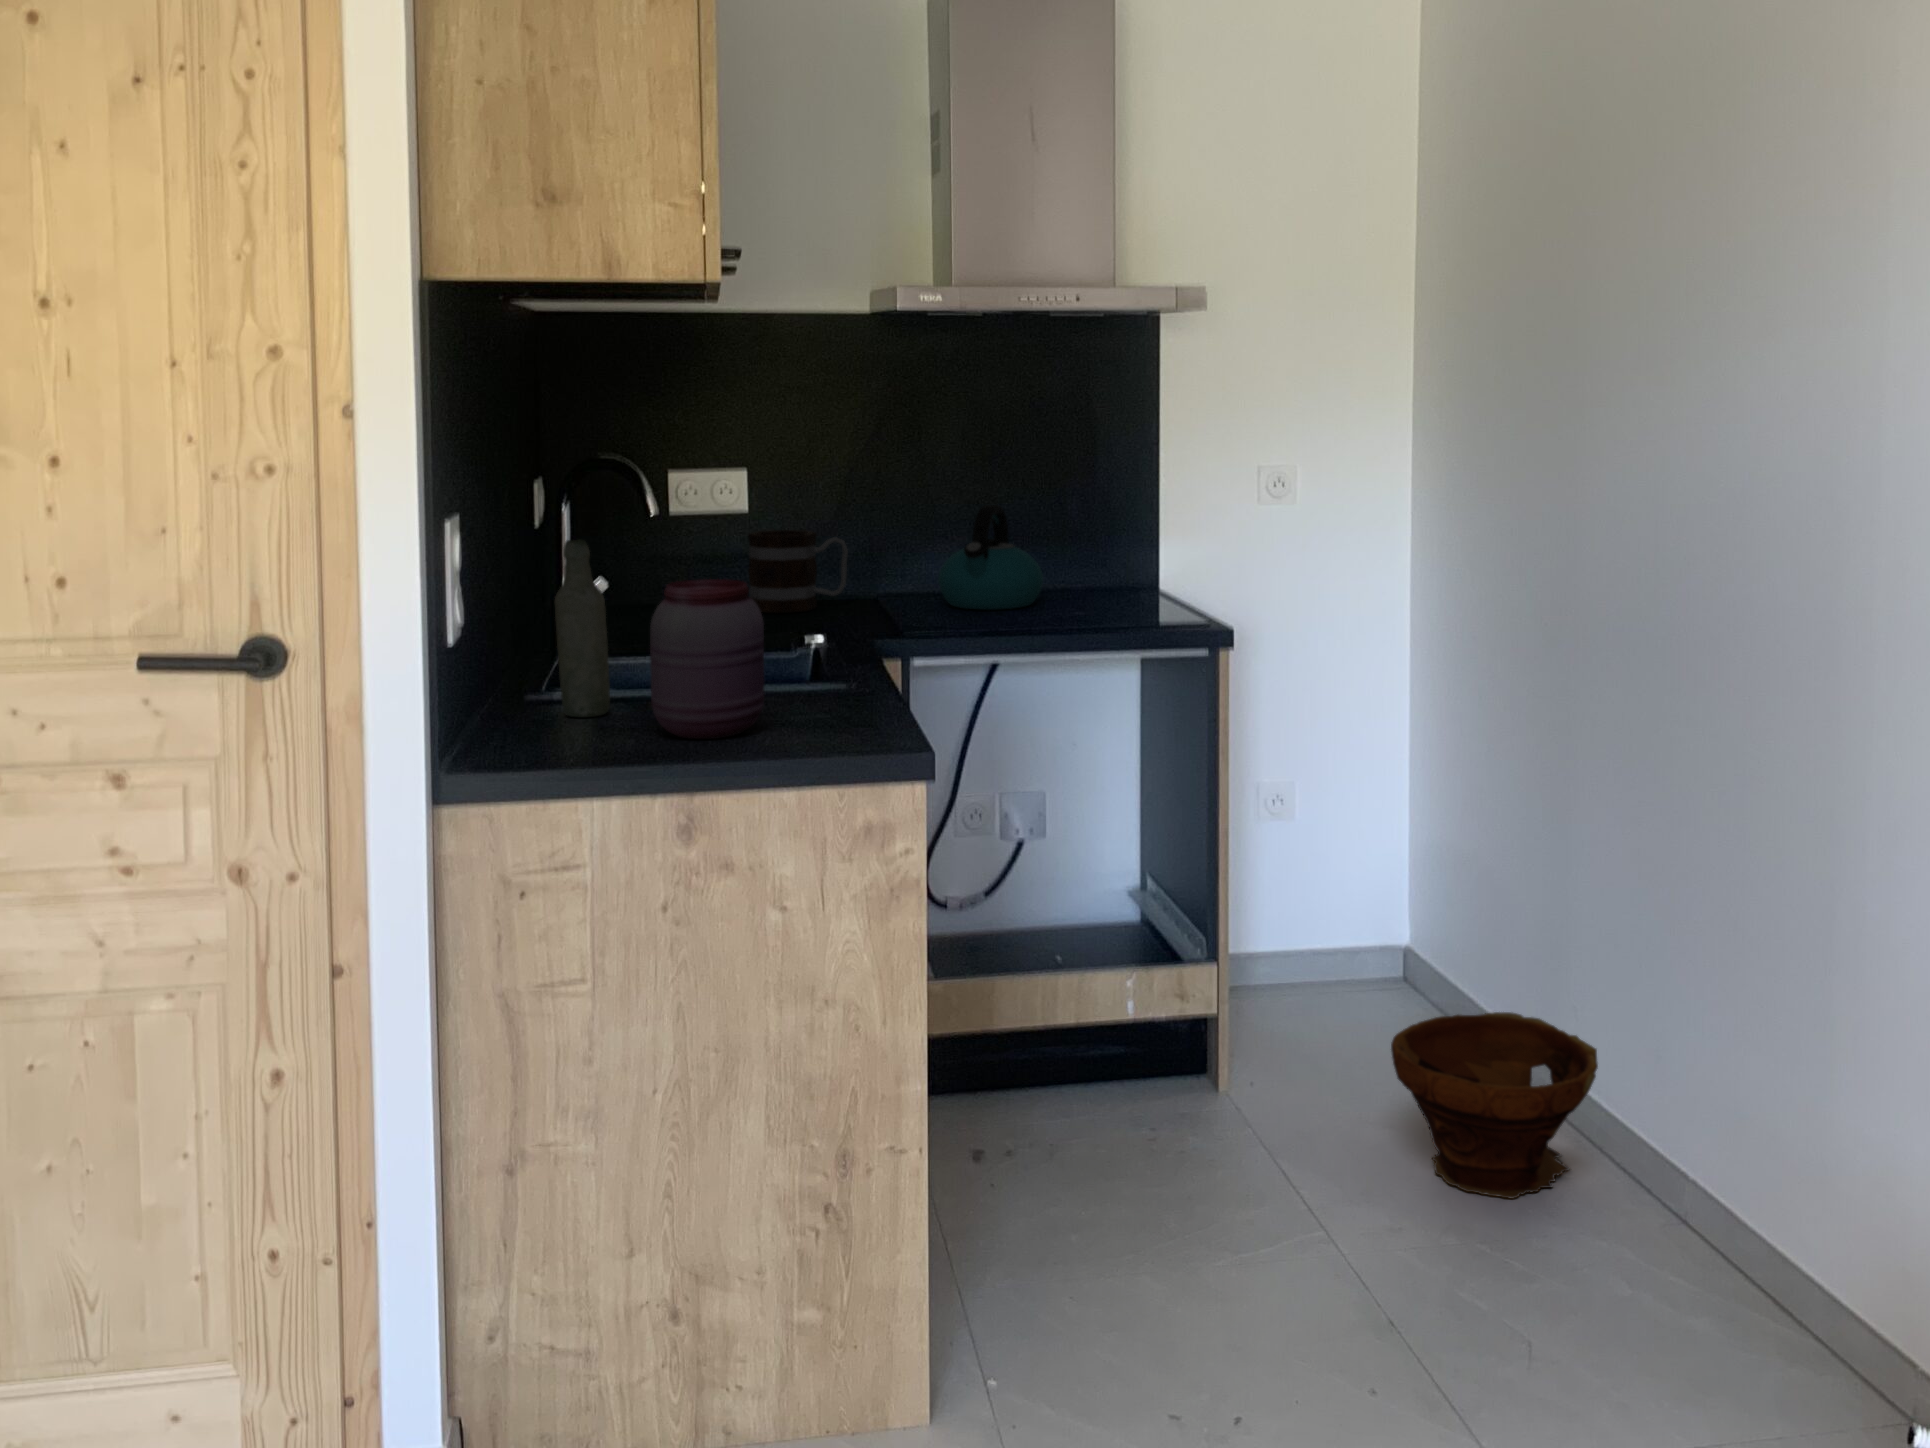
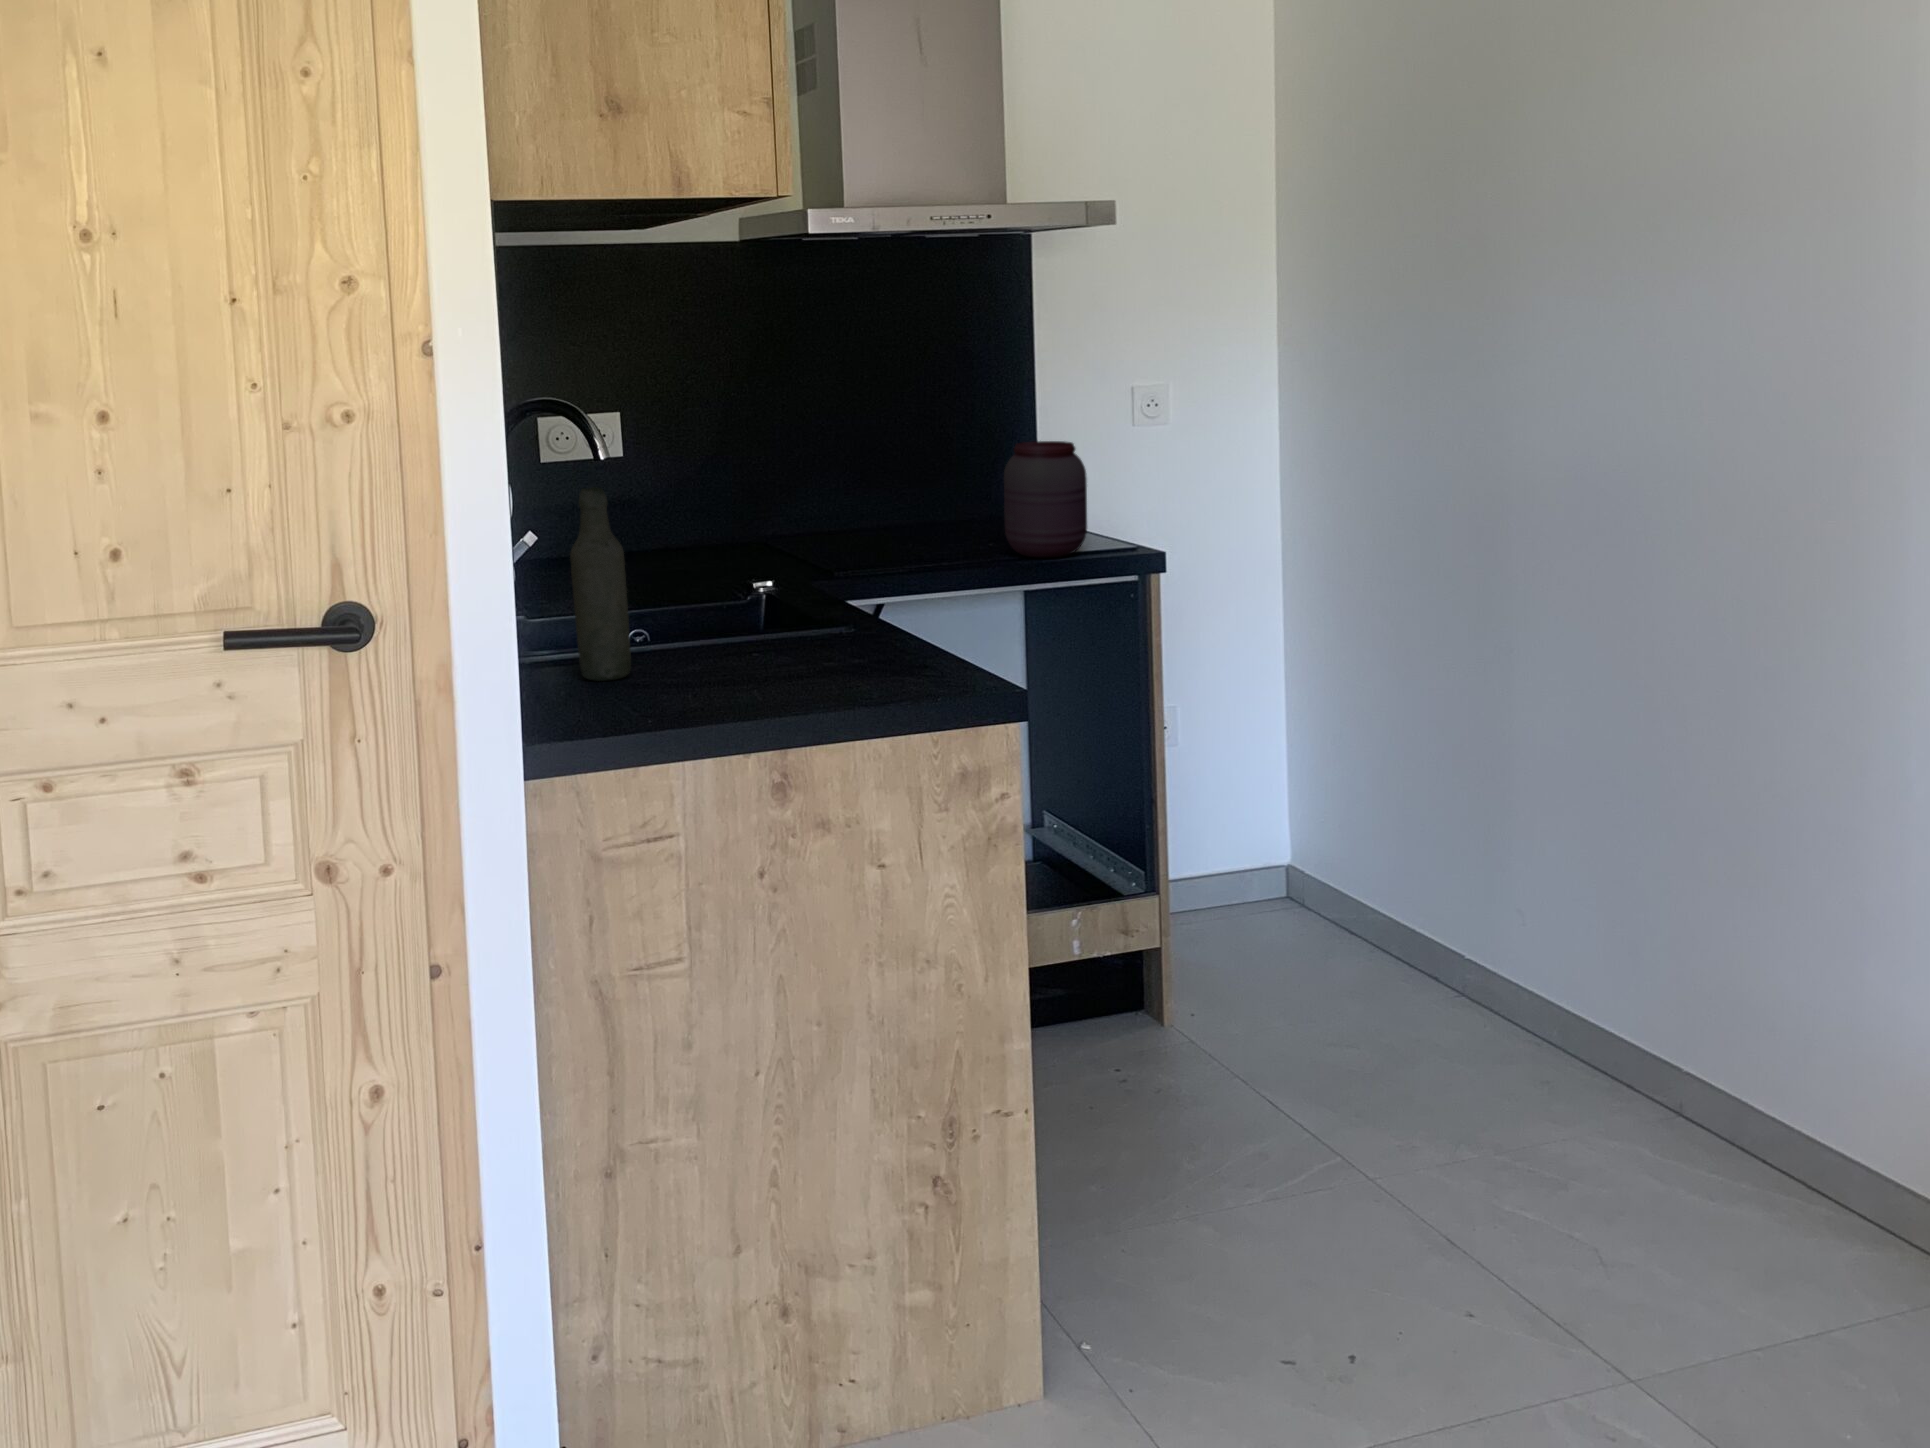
kettle: present [938,505,1043,610] -> none [838,437,948,548]
mug: present [748,530,848,613] -> none [636,473,742,562]
jar: present [650,579,764,739] -> present [1004,441,1087,557]
planter: present [1391,1012,1598,1198] -> none [1362,925,1573,1108]

